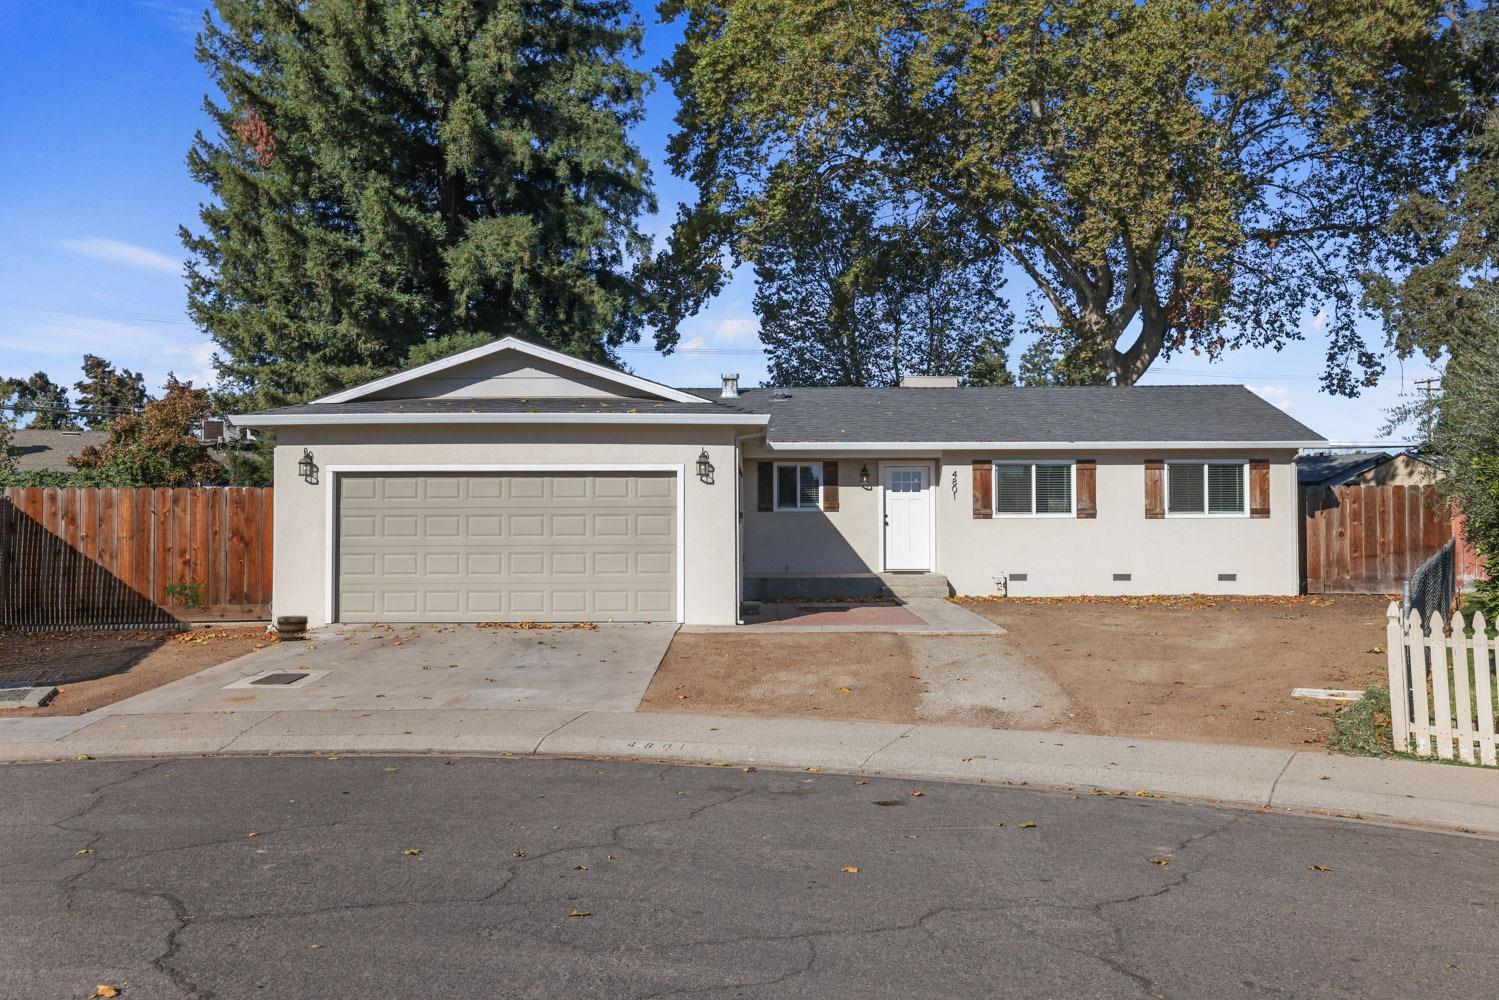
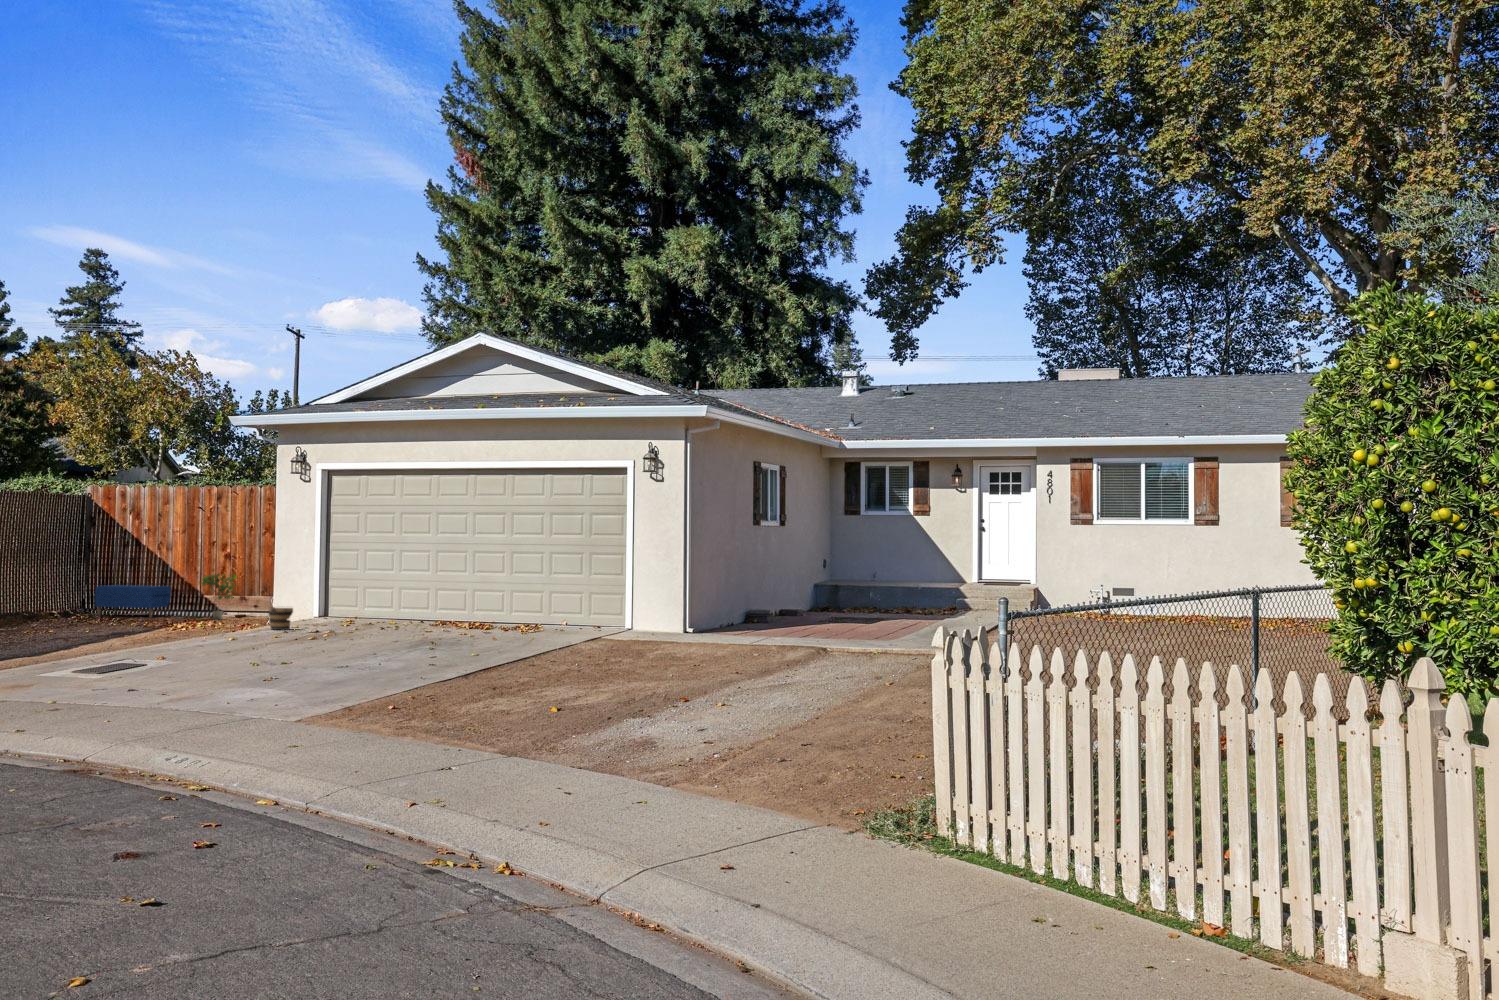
bench: none [25,597,116,633] -> present [95,585,171,618]

